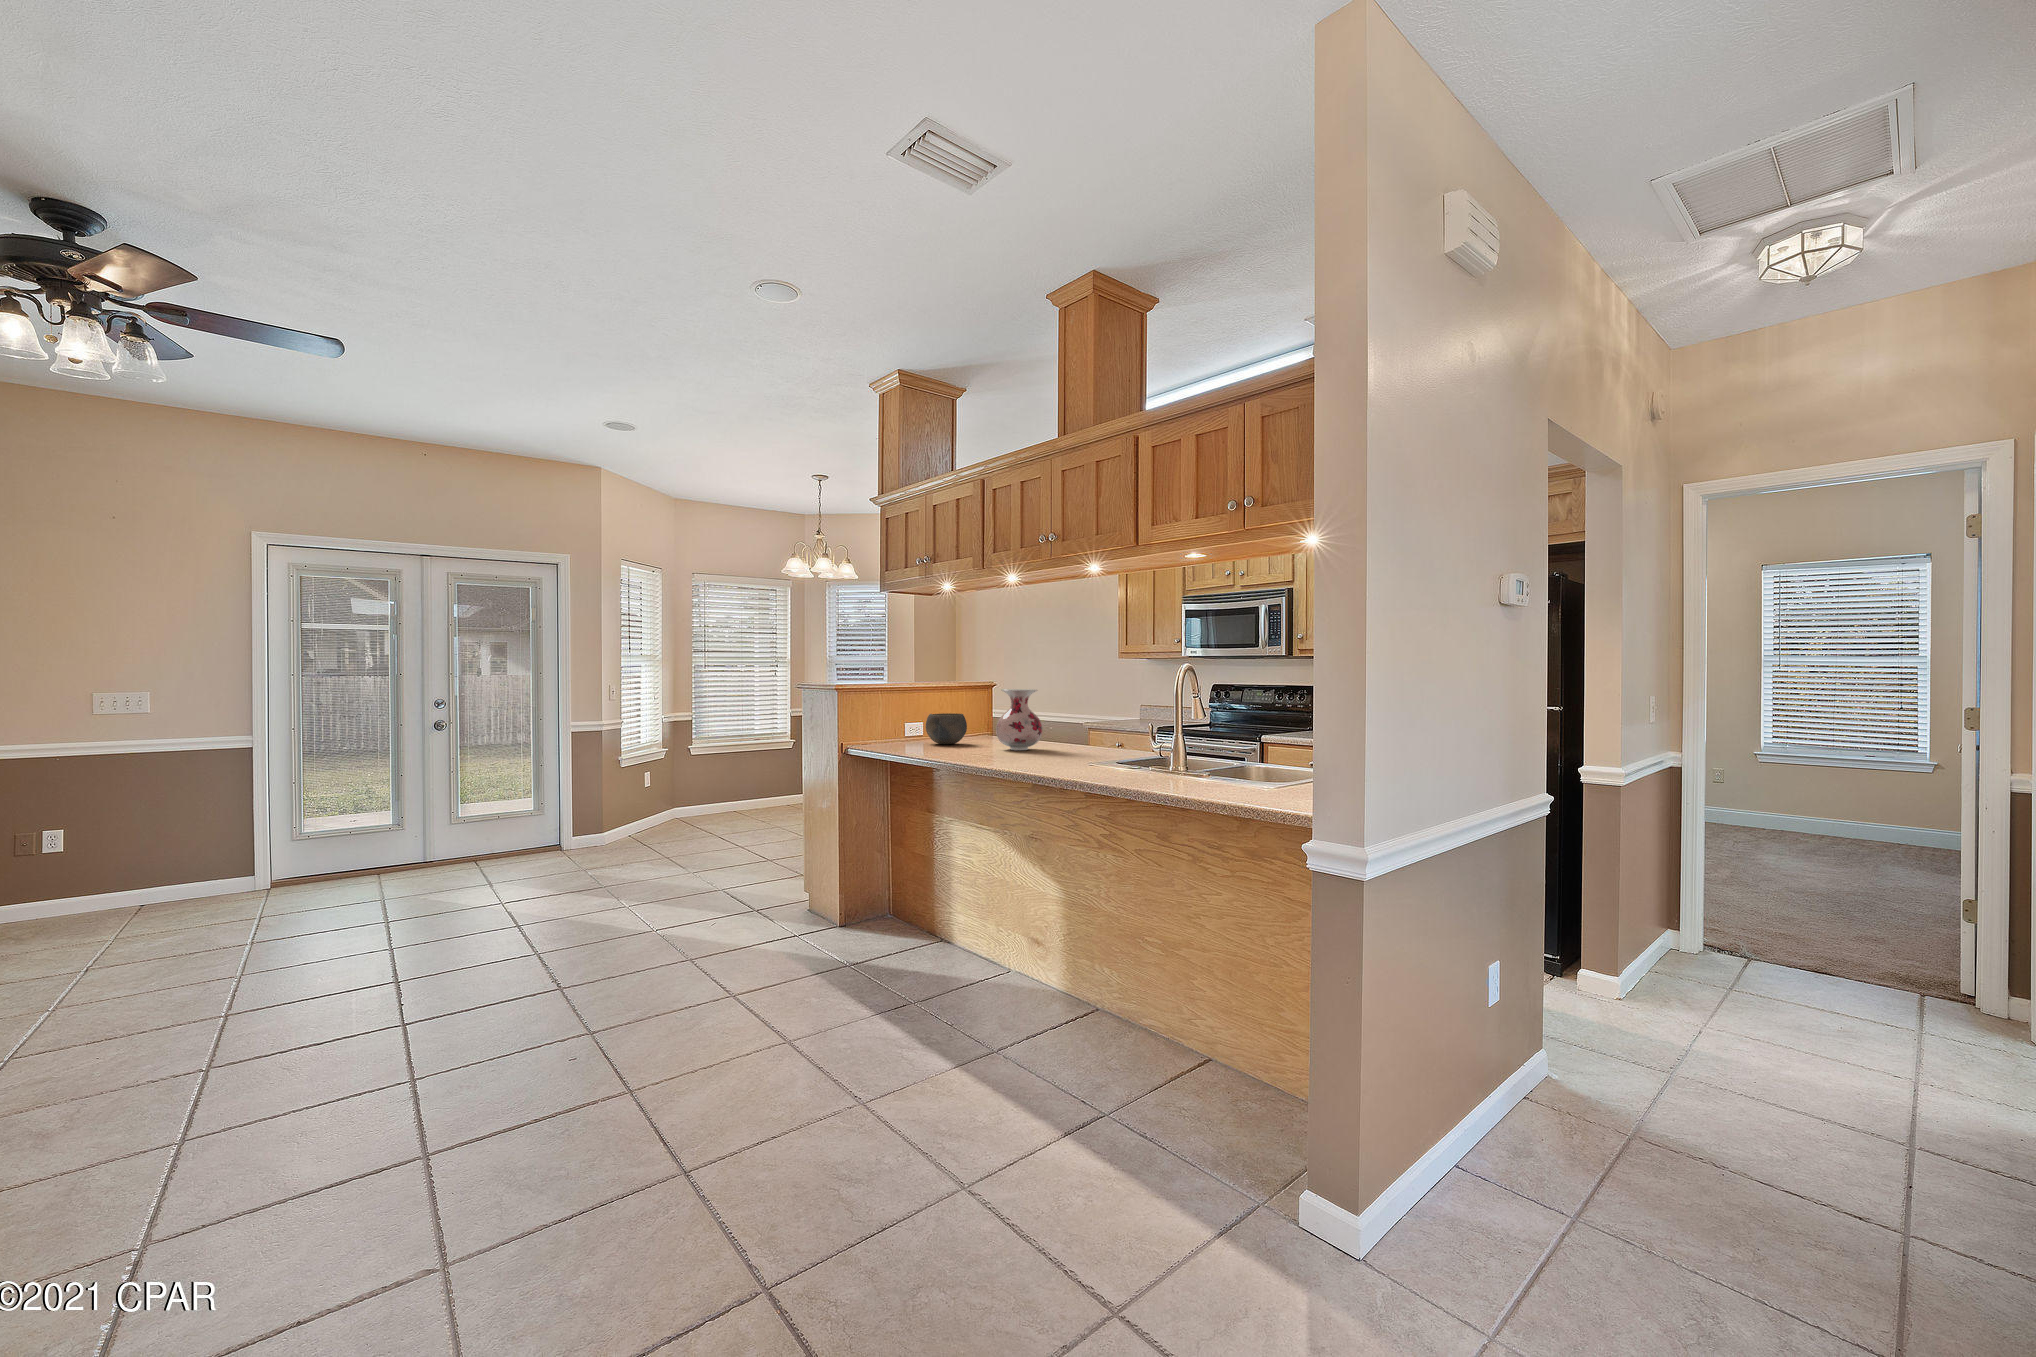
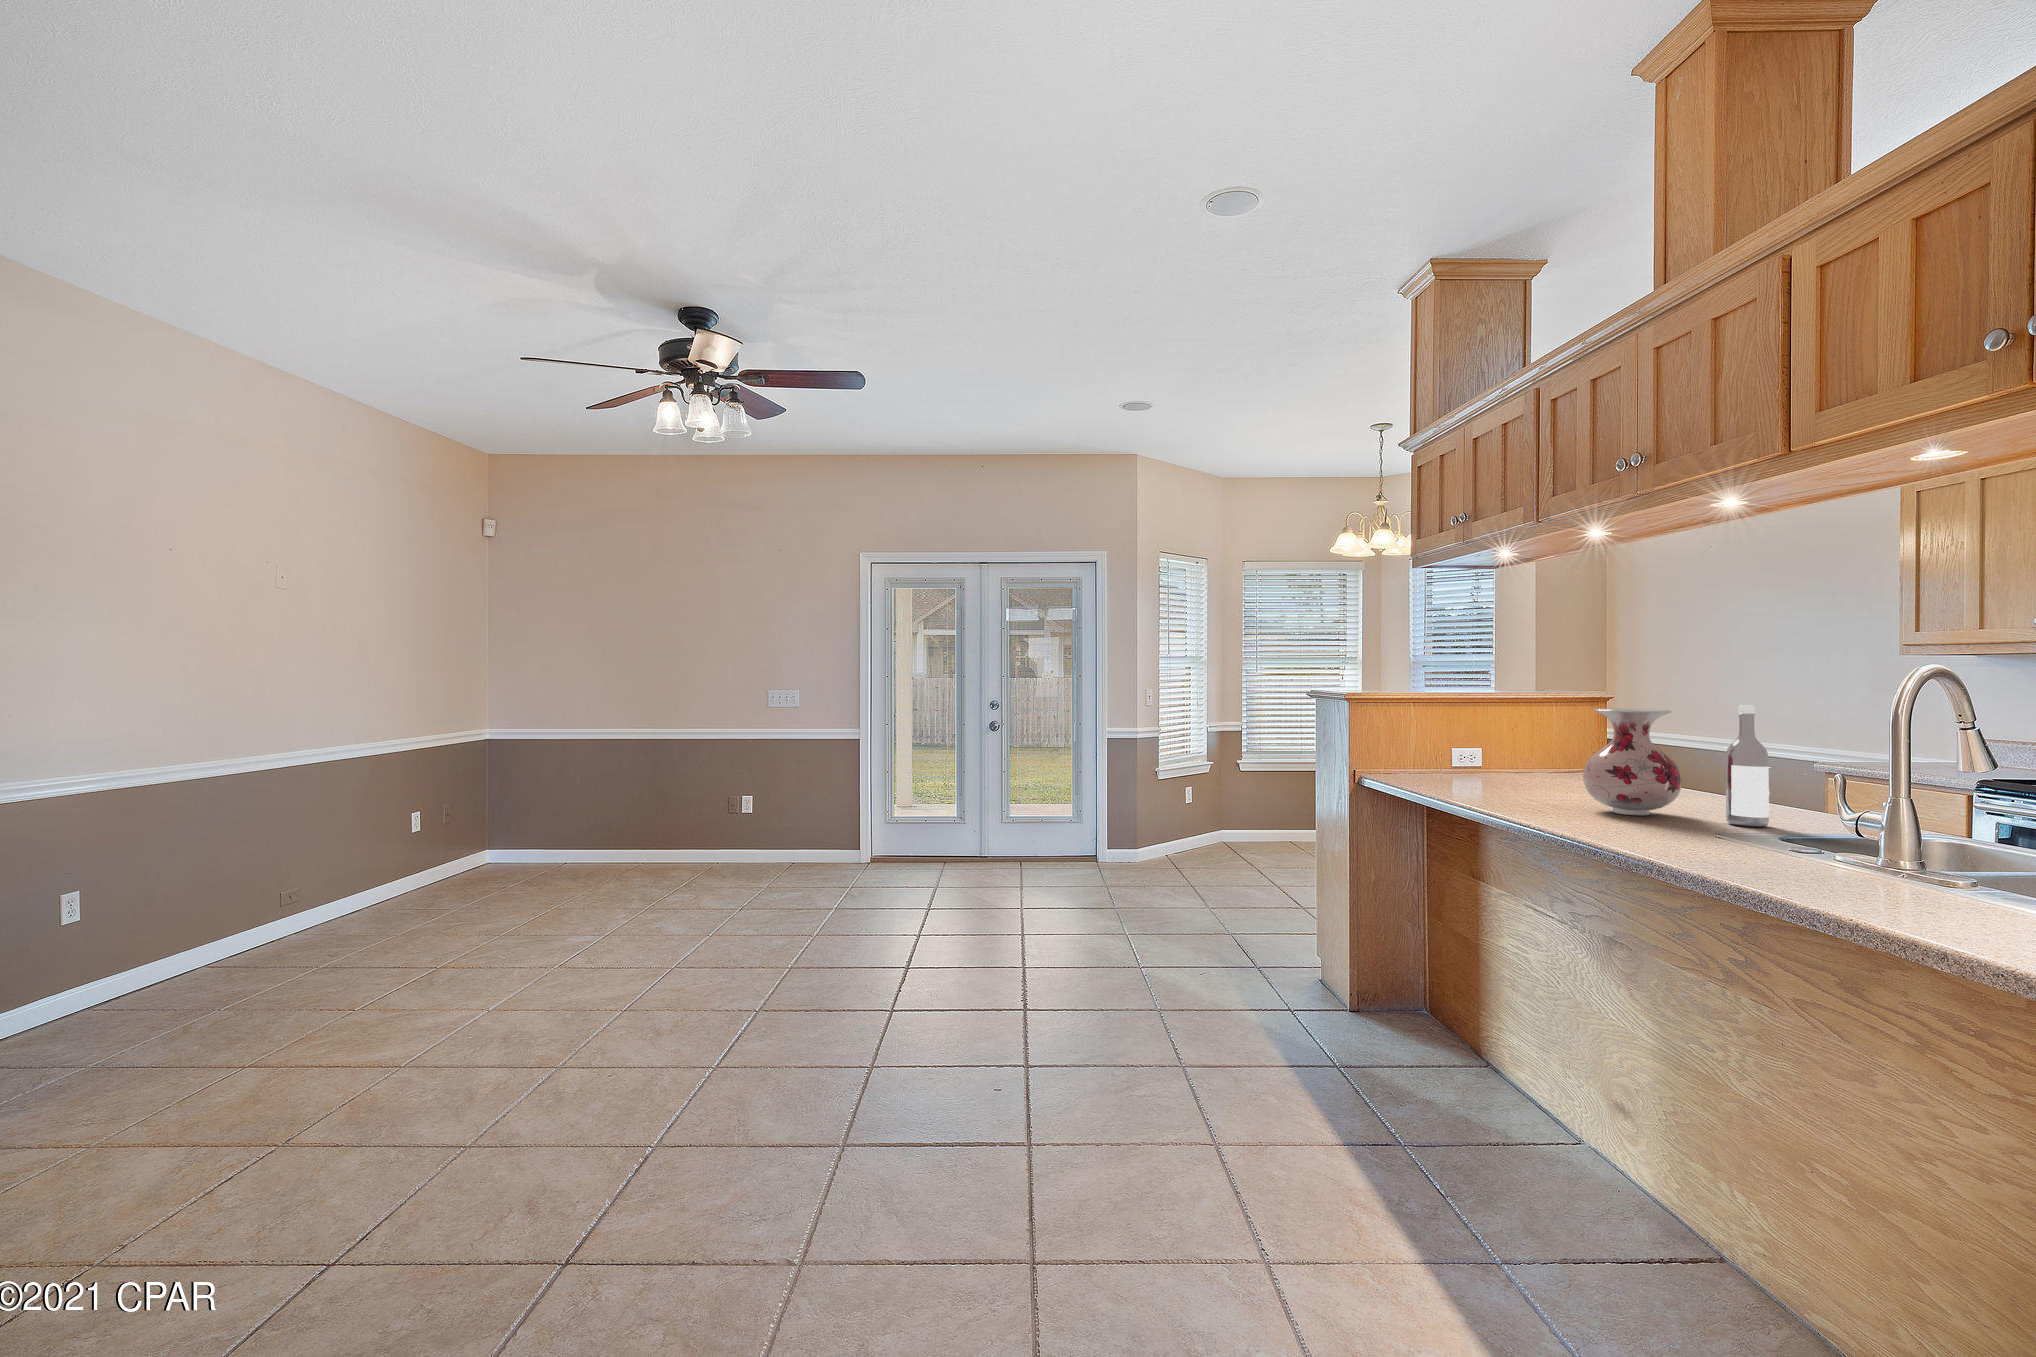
wine bottle: none [1062,686,1080,751] -> present [1726,705,1769,827]
bowl: present [926,713,967,744] -> none [1467,742,1540,791]

